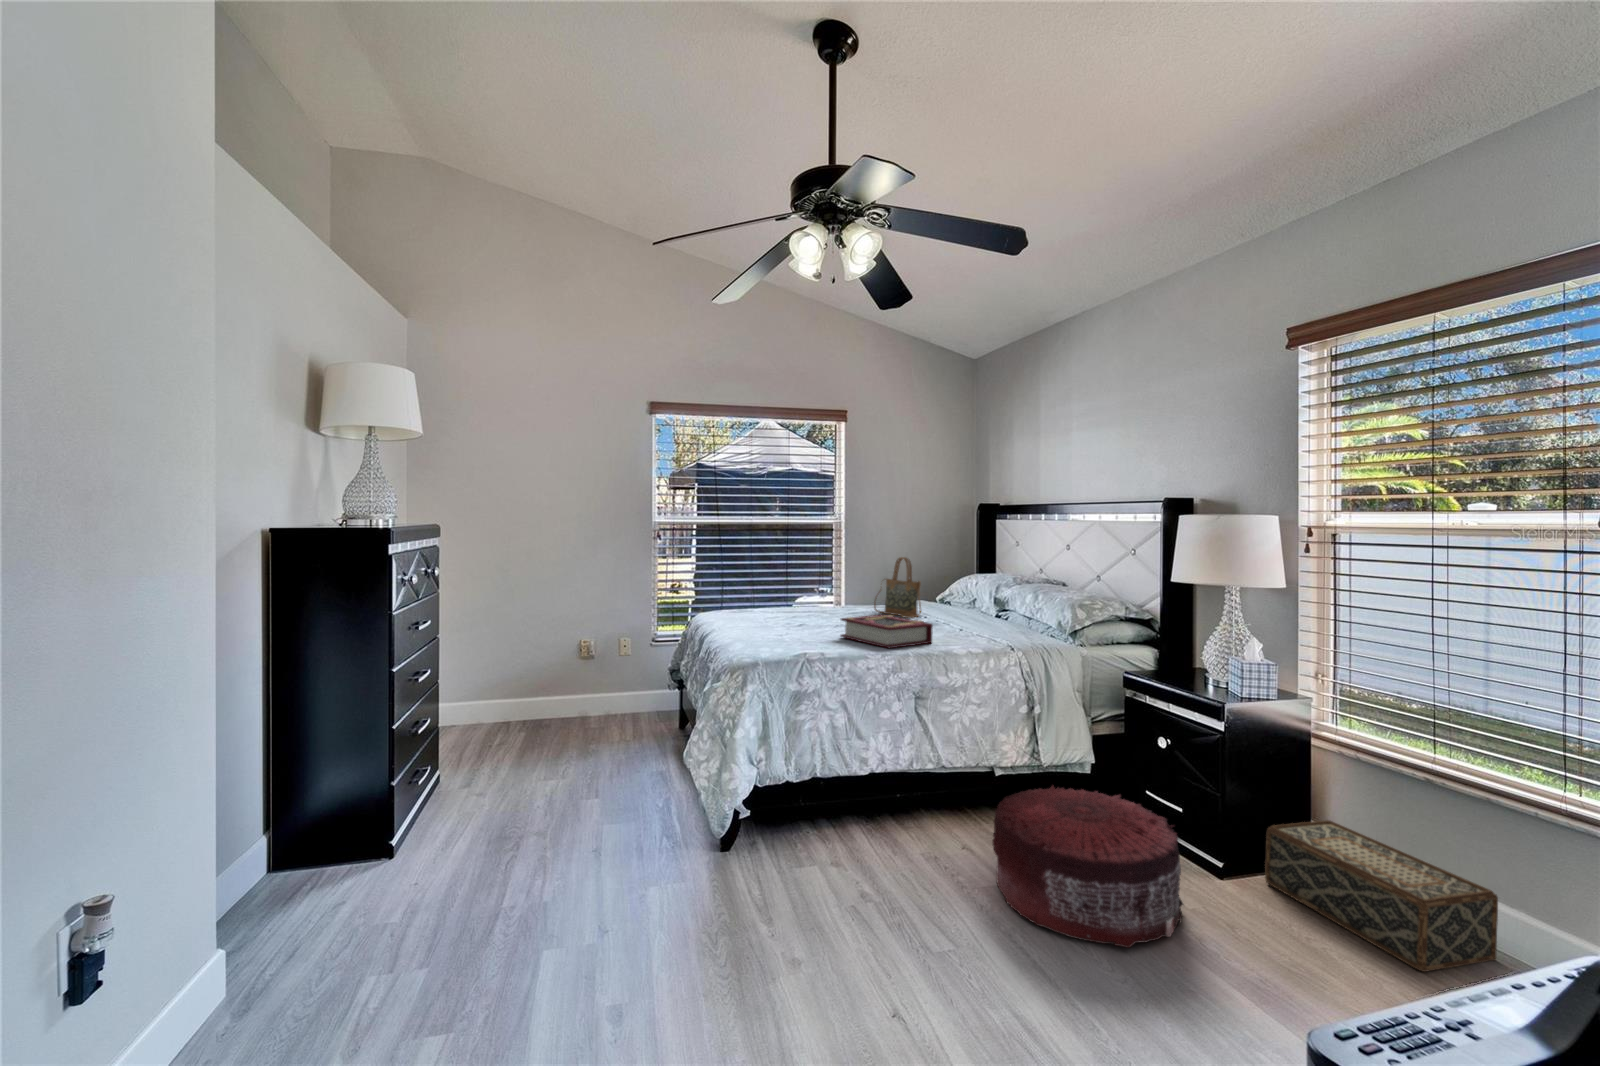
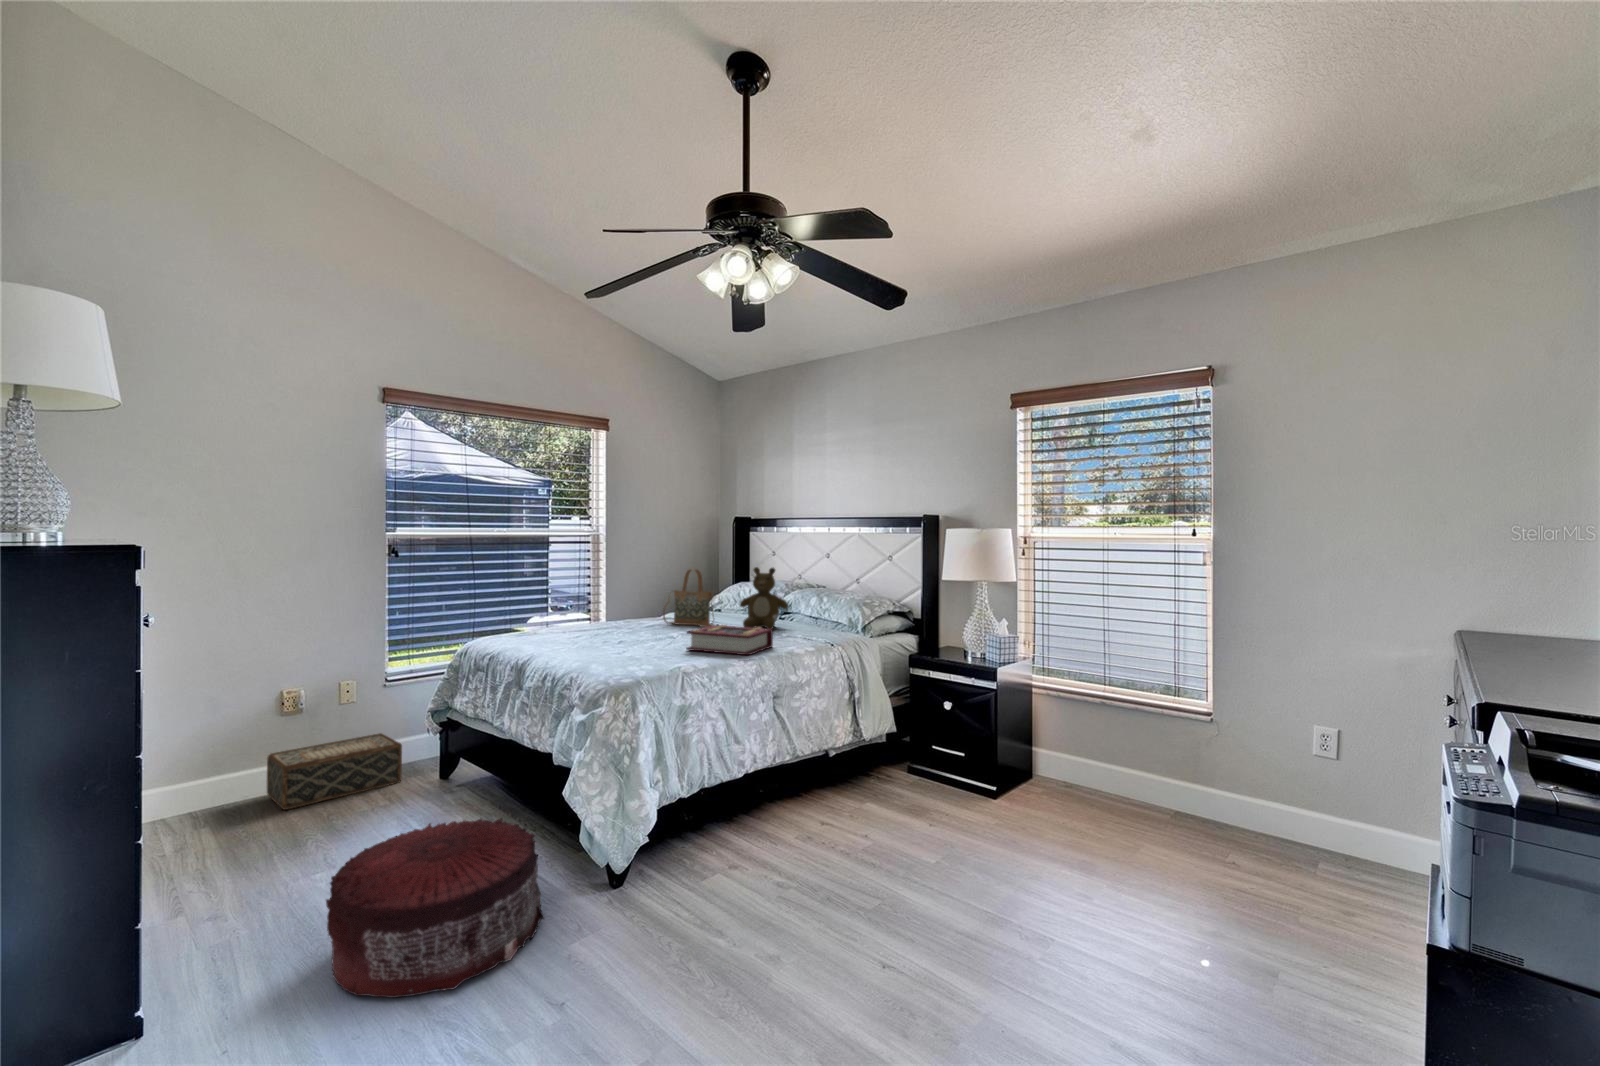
teddy bear: none [939,557,994,626] -> present [740,567,788,629]
pouf: present [992,786,1183,948] -> present [326,818,544,998]
woven basket: present [1265,820,1498,972] -> present [267,733,402,810]

